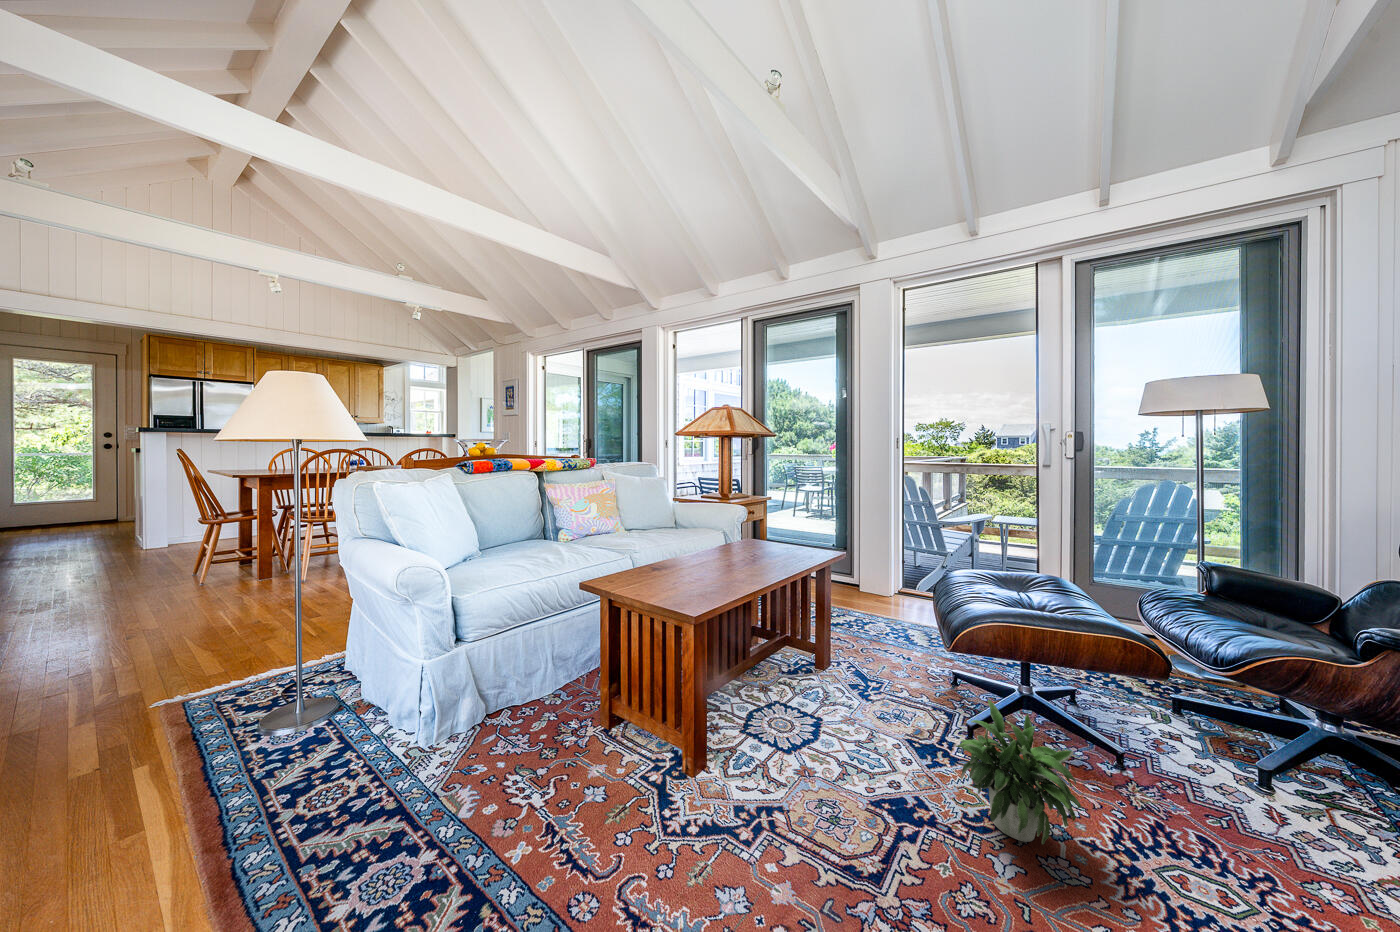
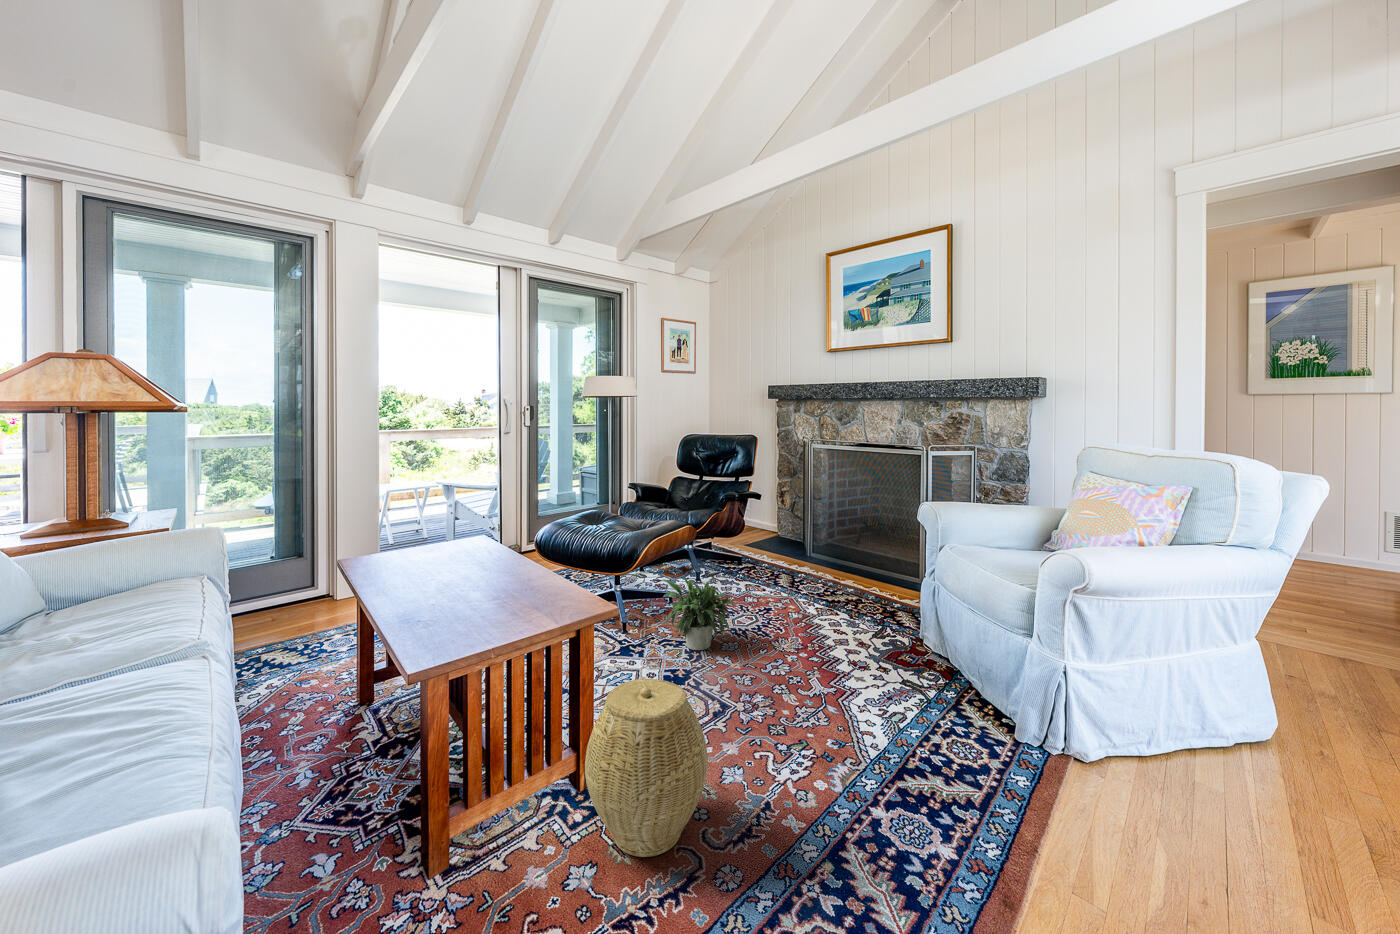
woven basket: none [589,688,696,853] -> present [585,679,708,857]

